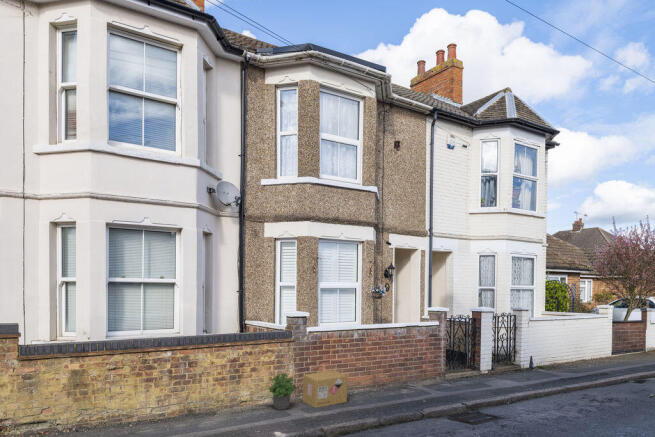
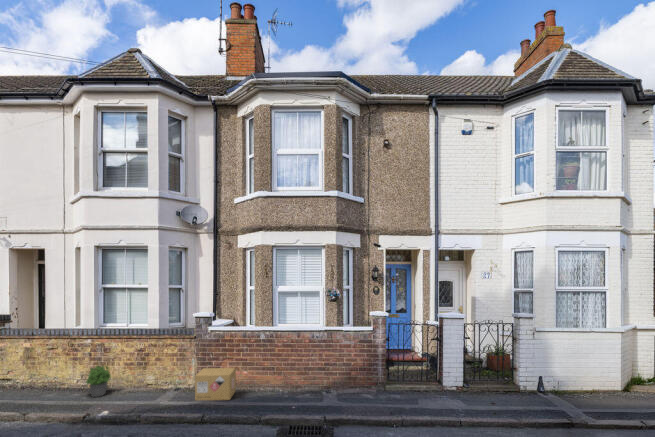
potted plant: present [269,373,296,410] -> present [86,366,111,397]

